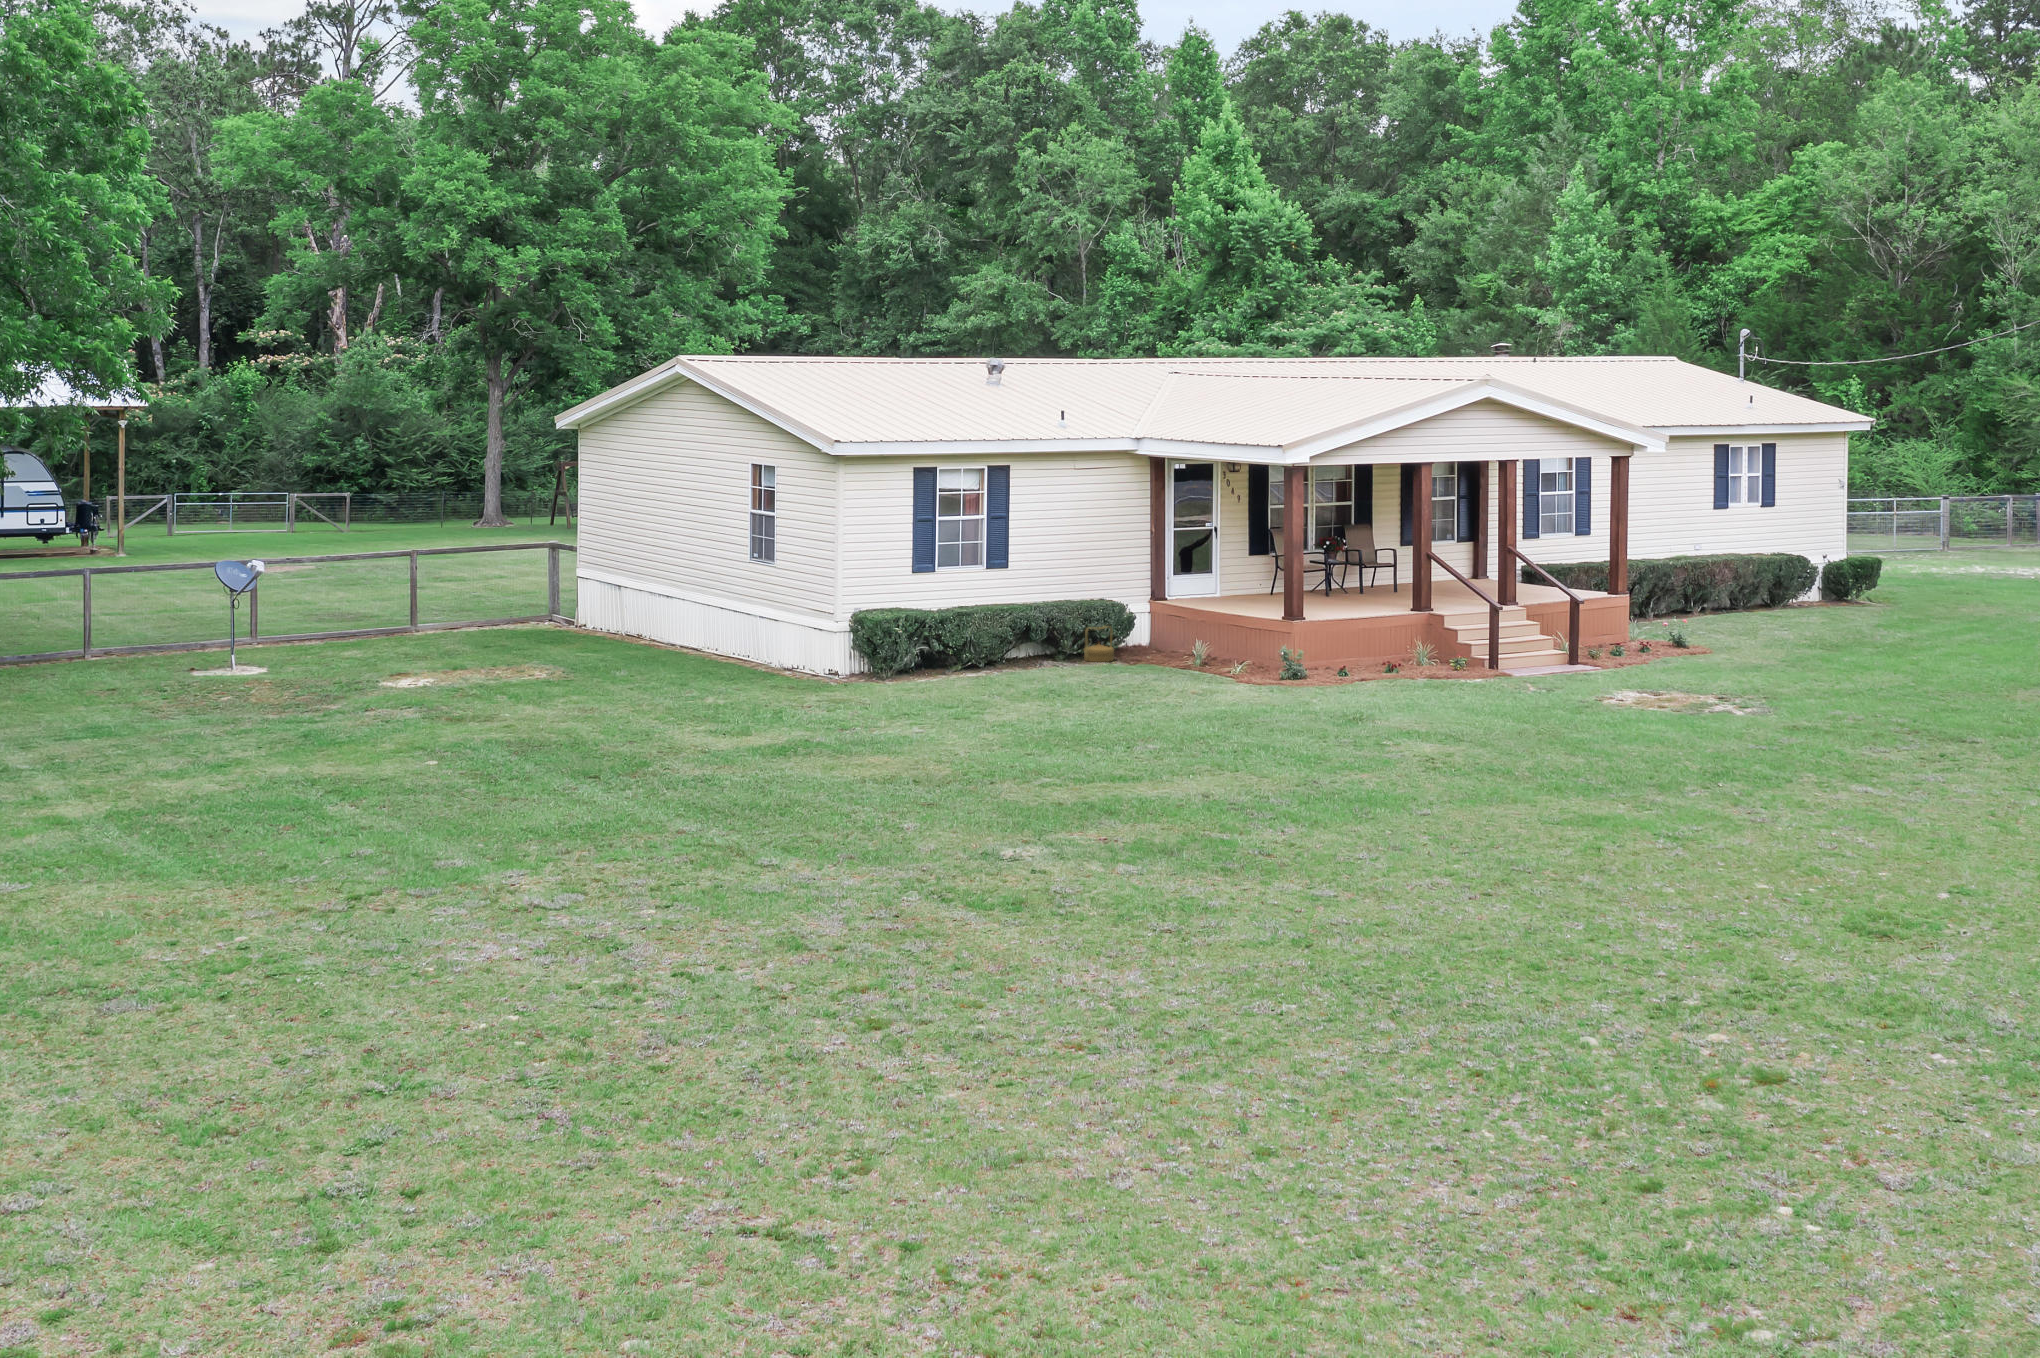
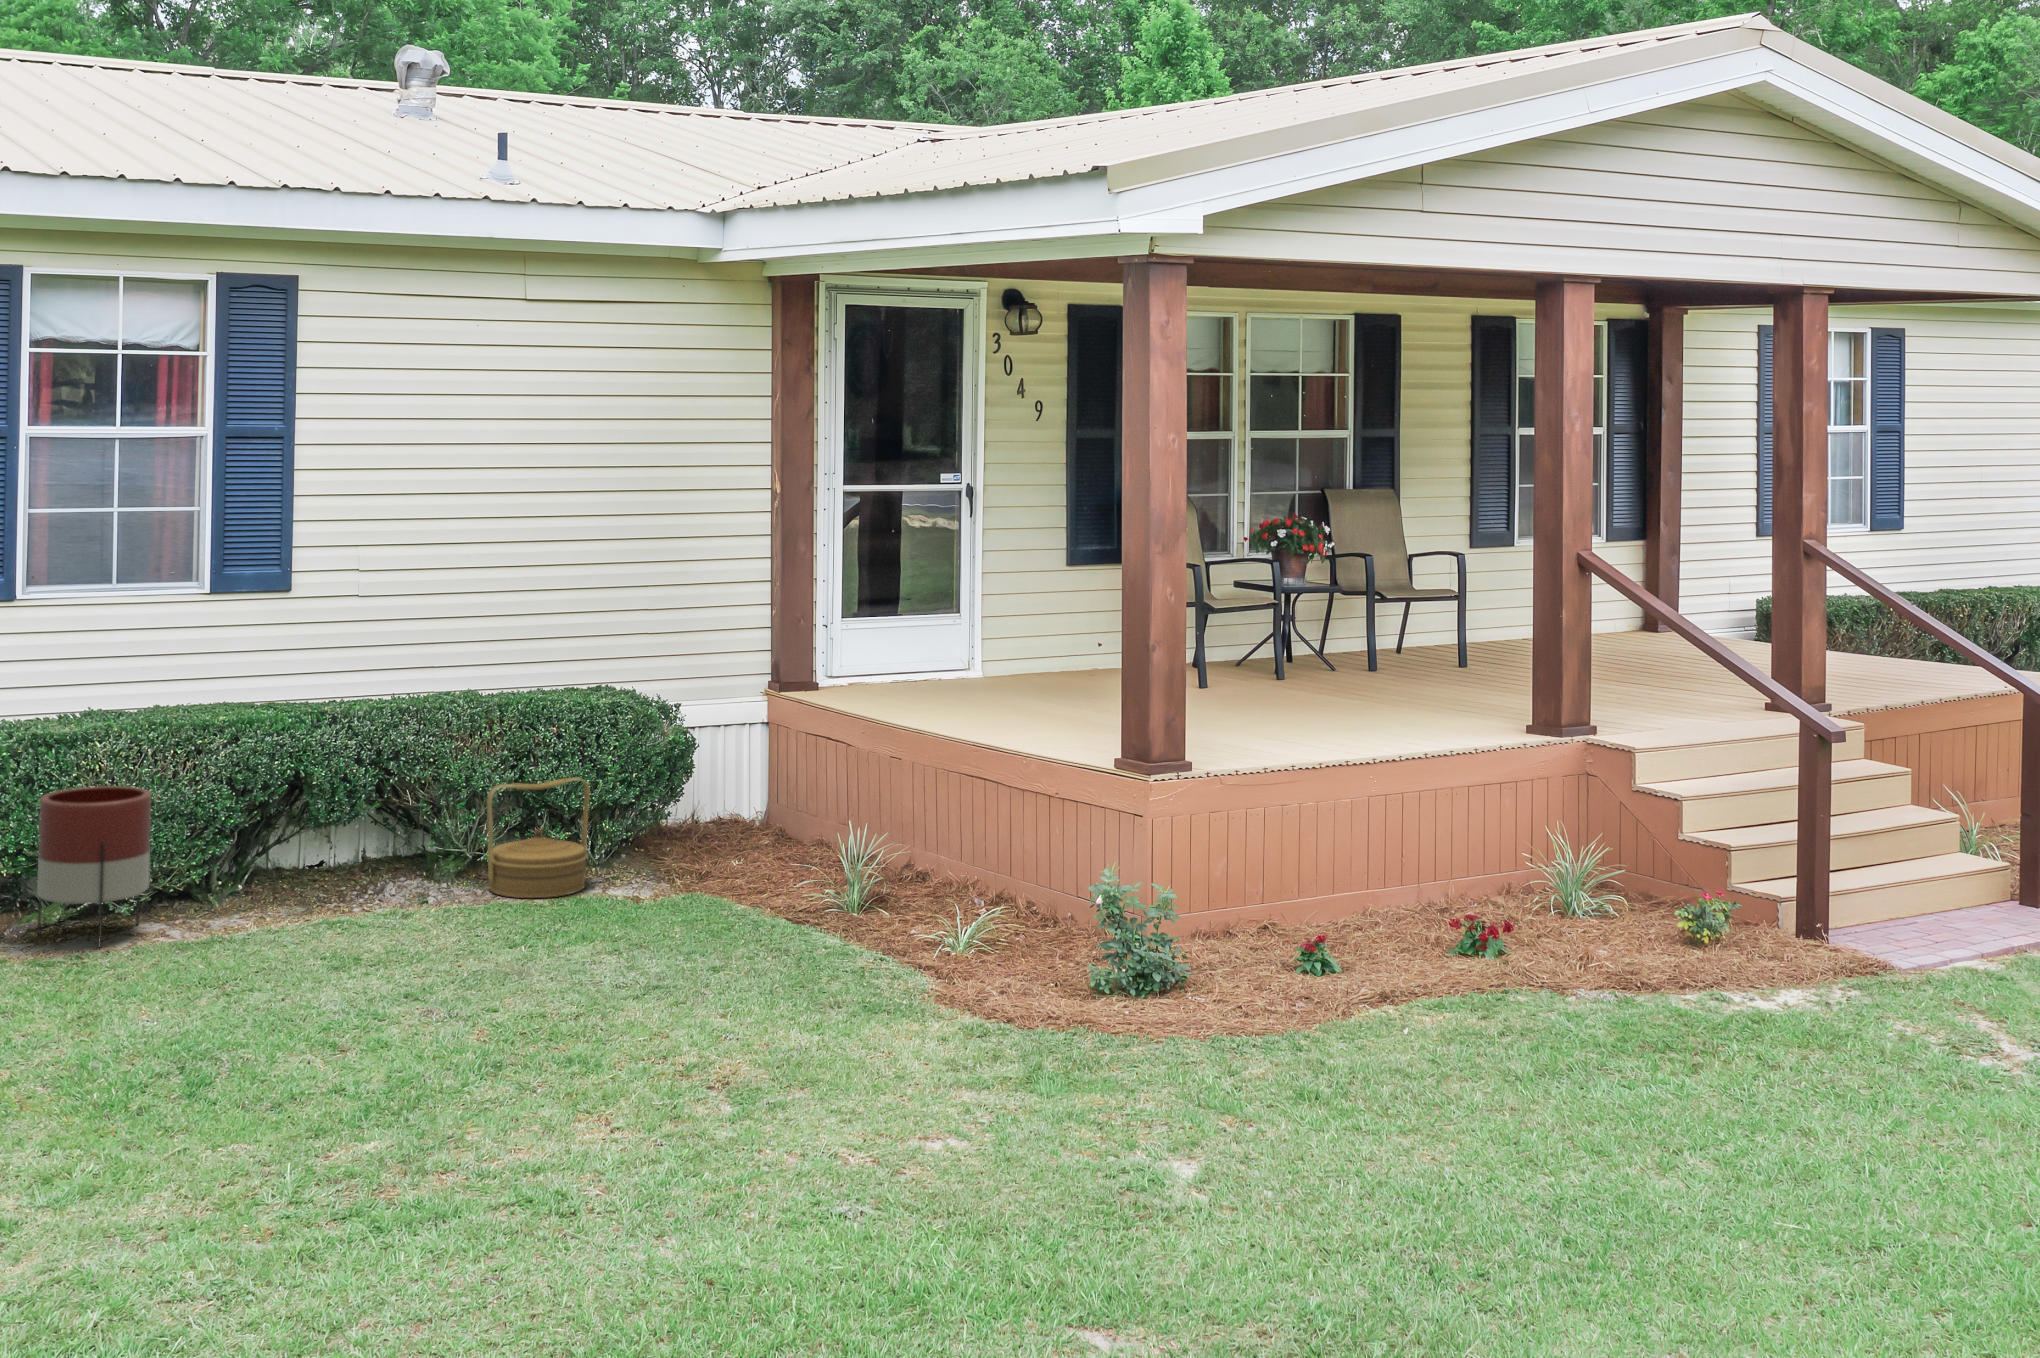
planter: none [972,626,1003,671] -> present [37,786,151,947]

